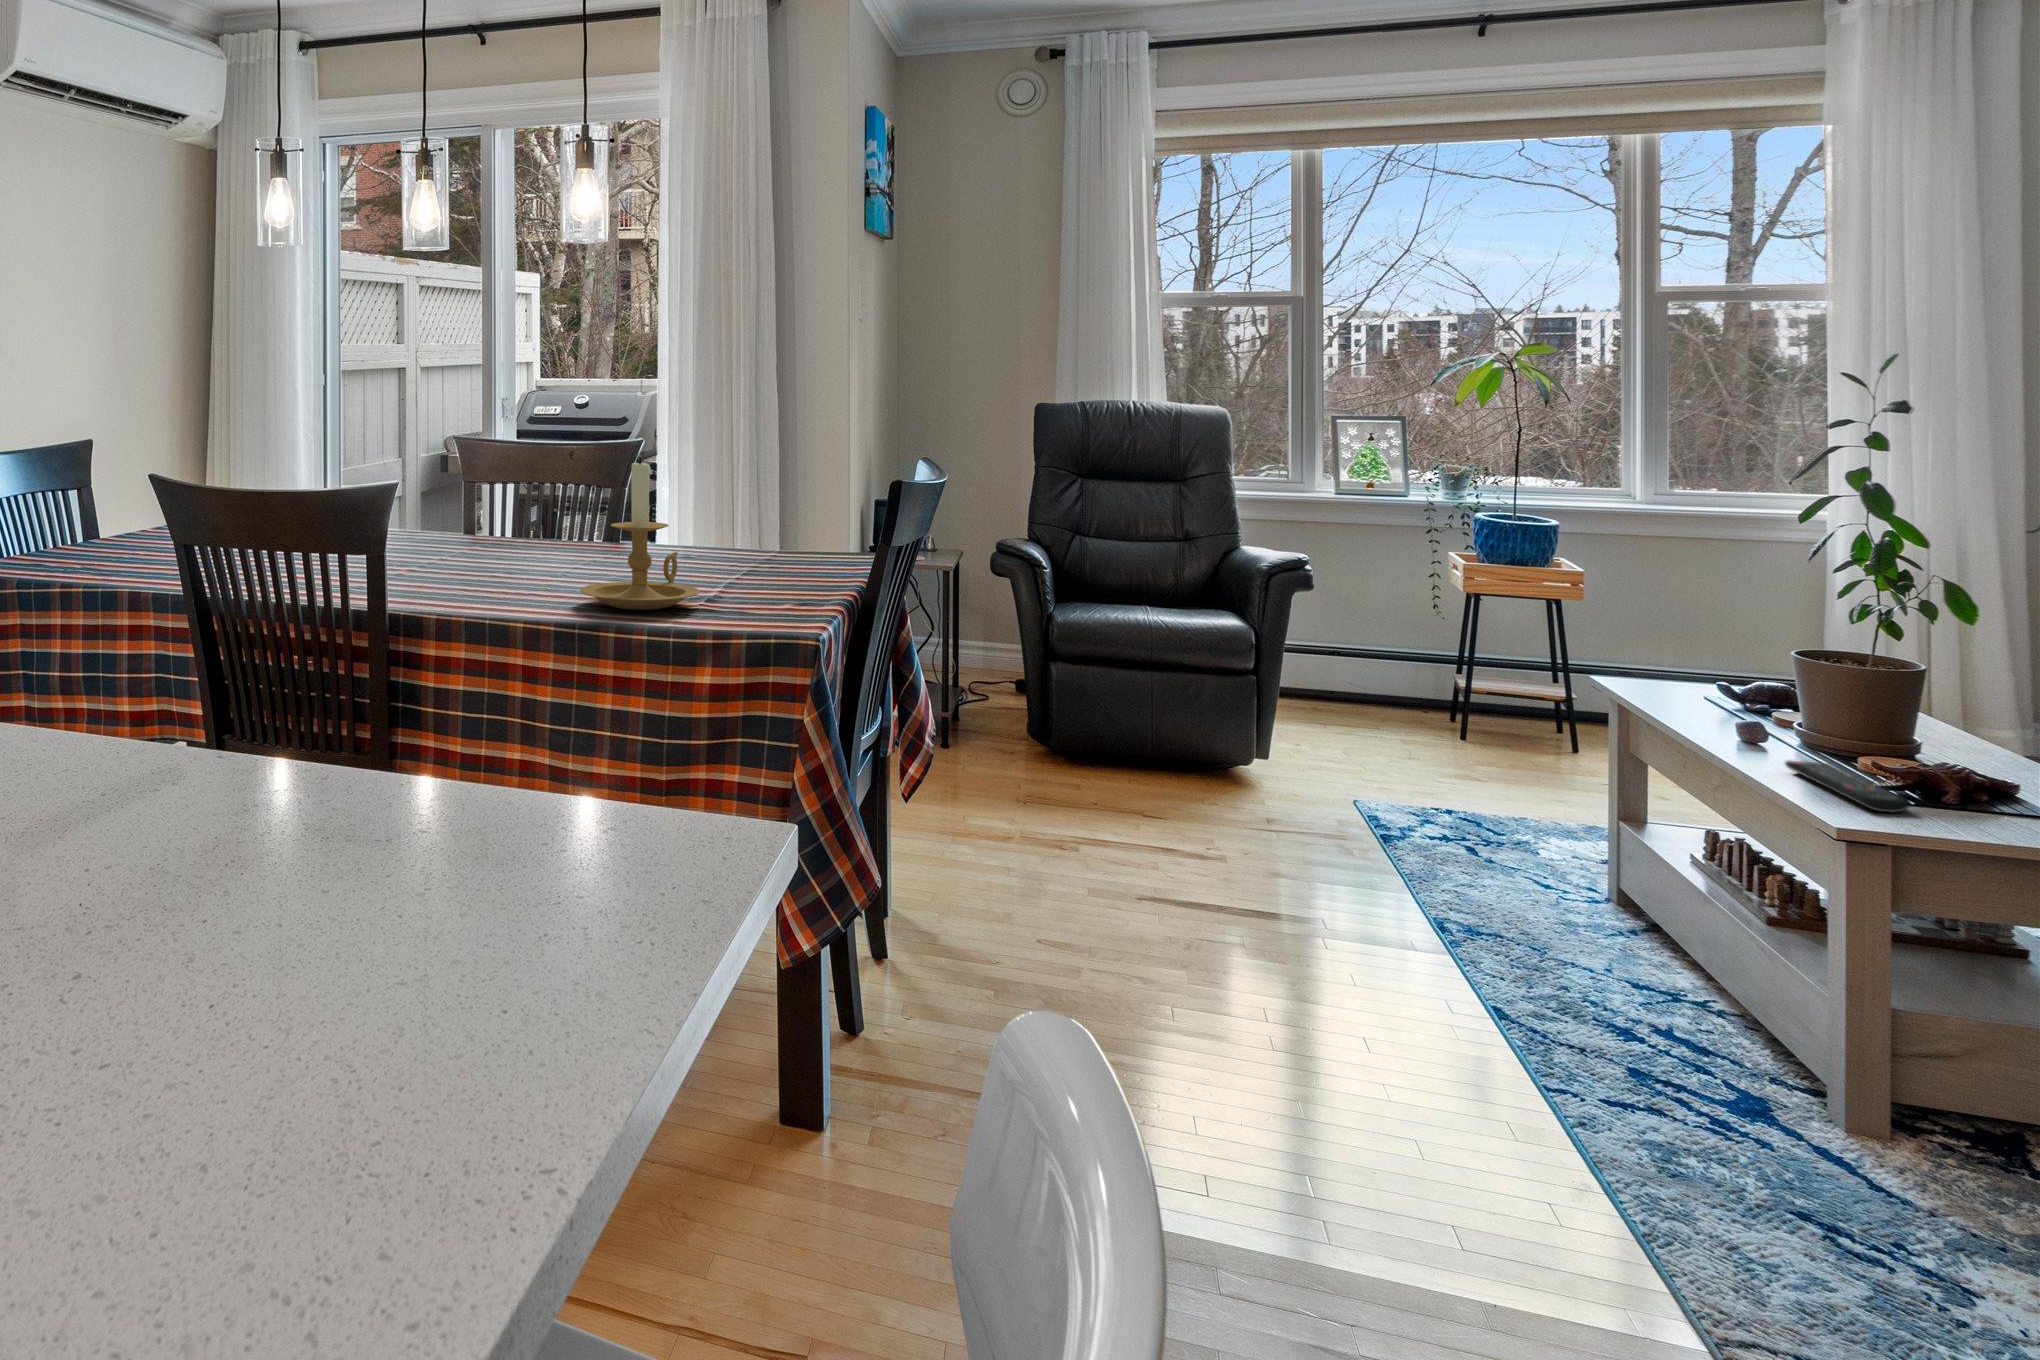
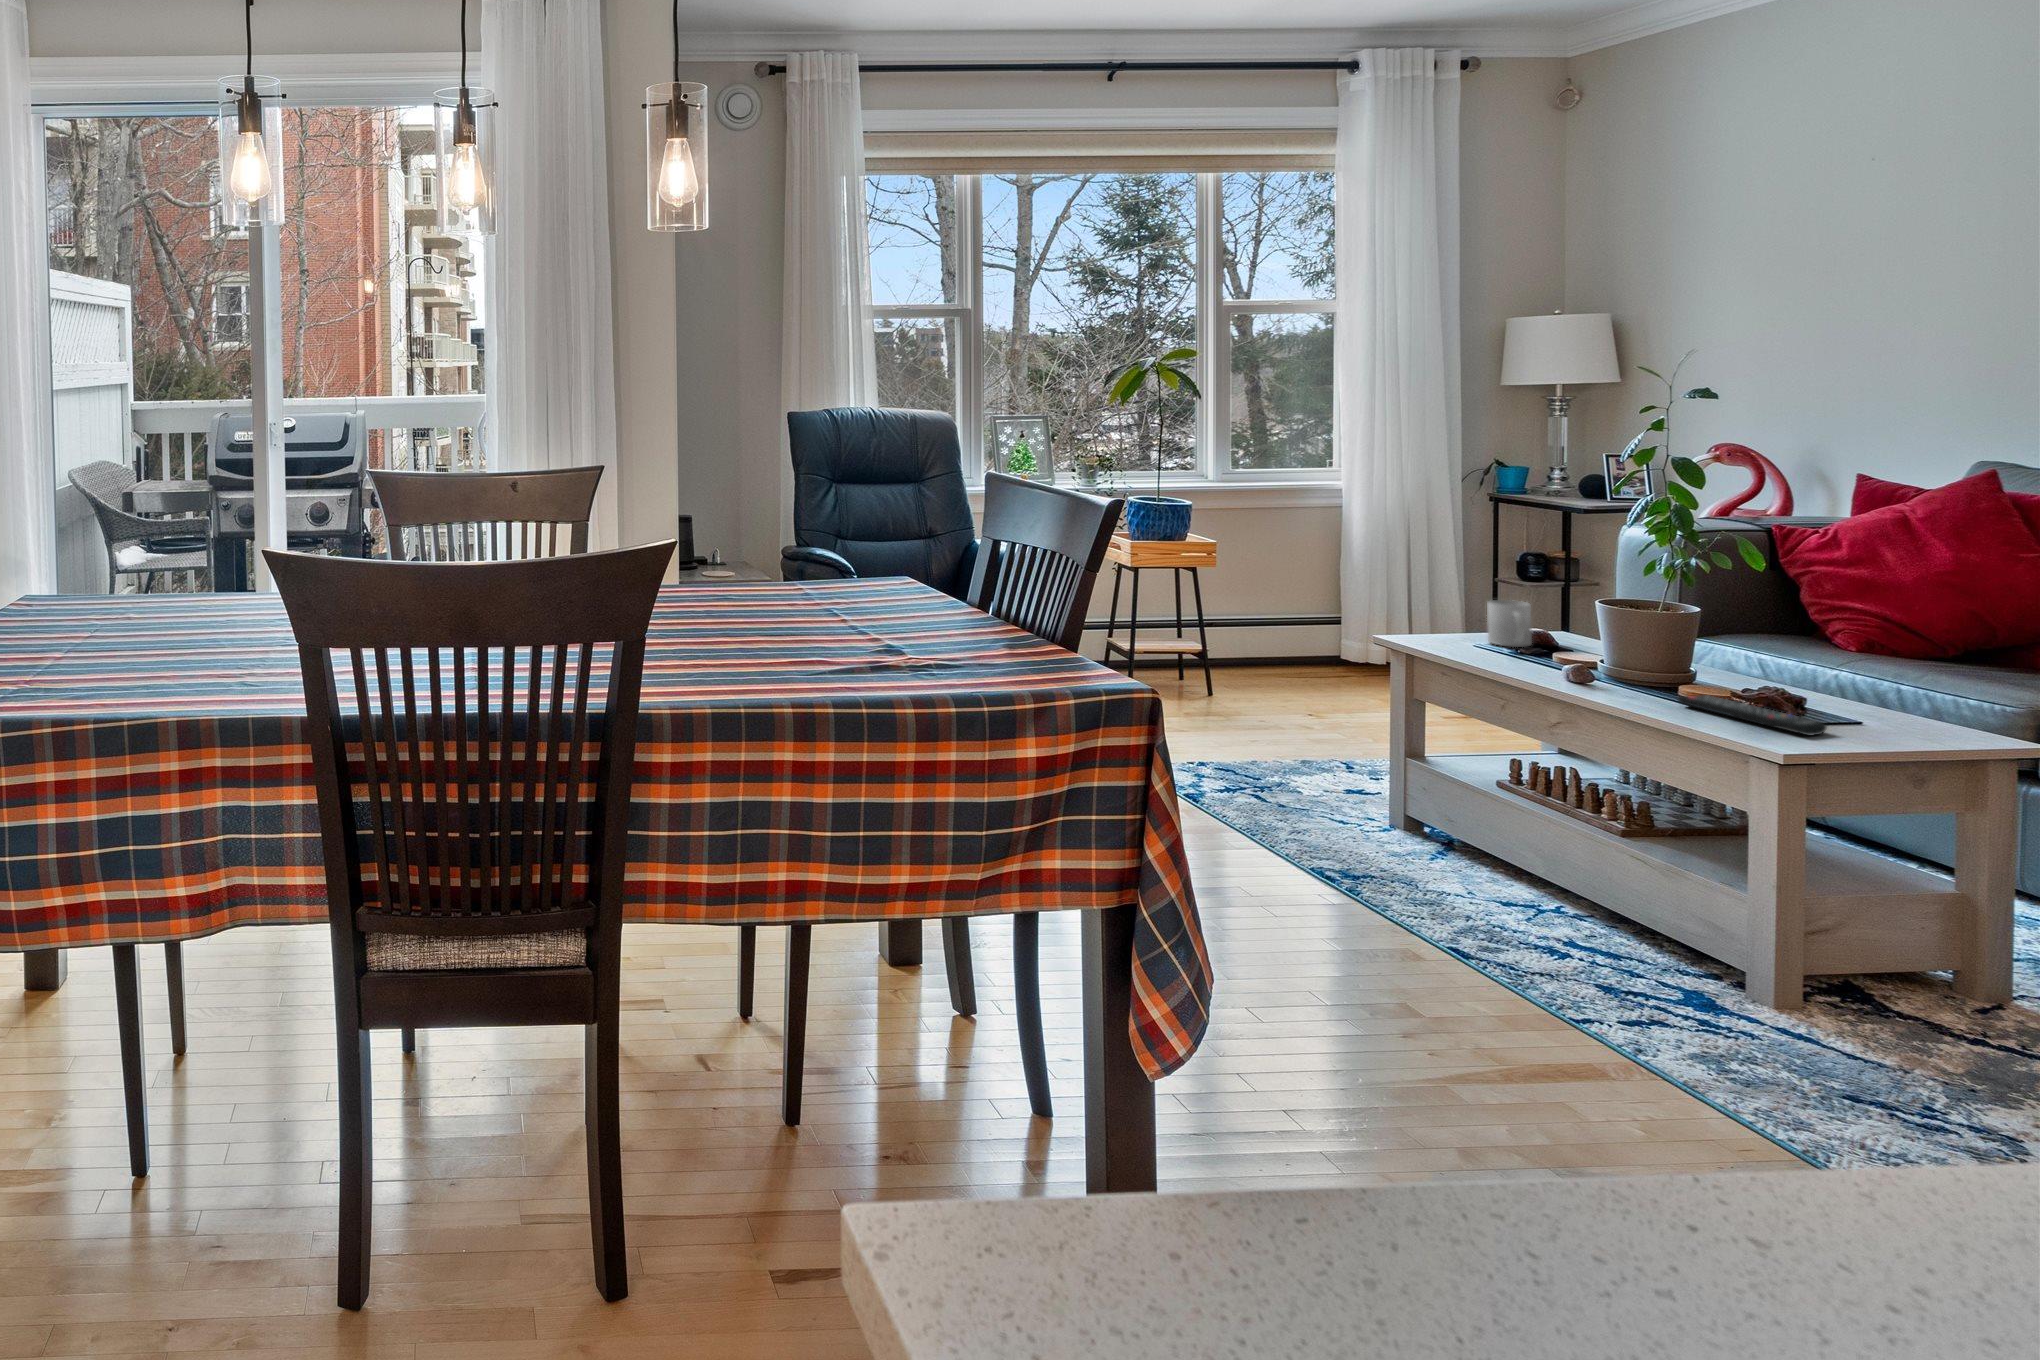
candle holder: present [580,457,700,610] -> none [784,485,934,673]
mug: none [1694,648,1749,703] -> present [1487,600,1532,647]

